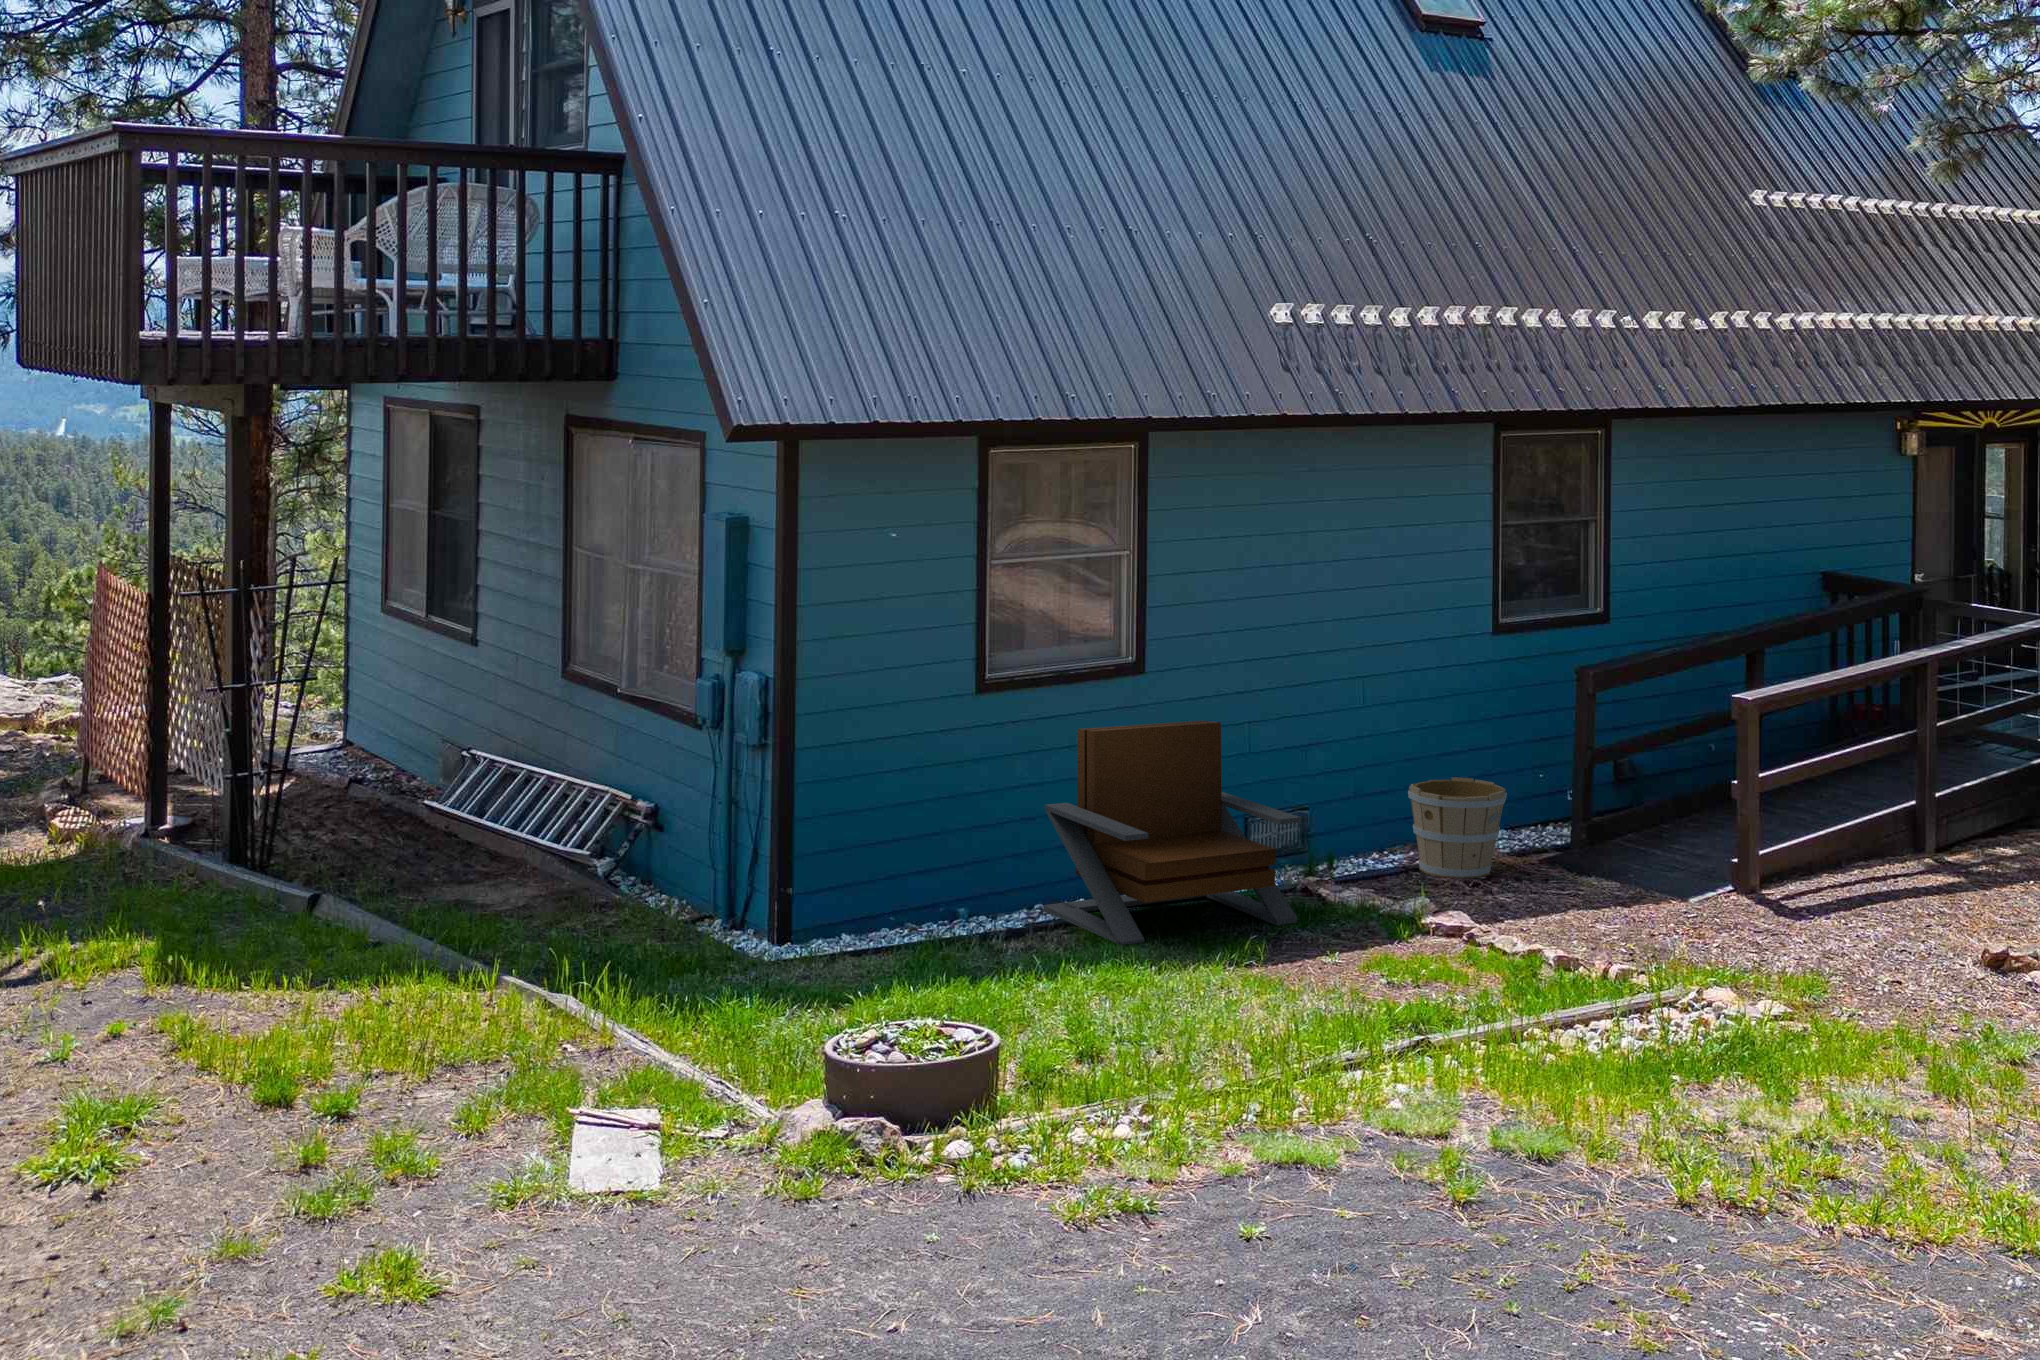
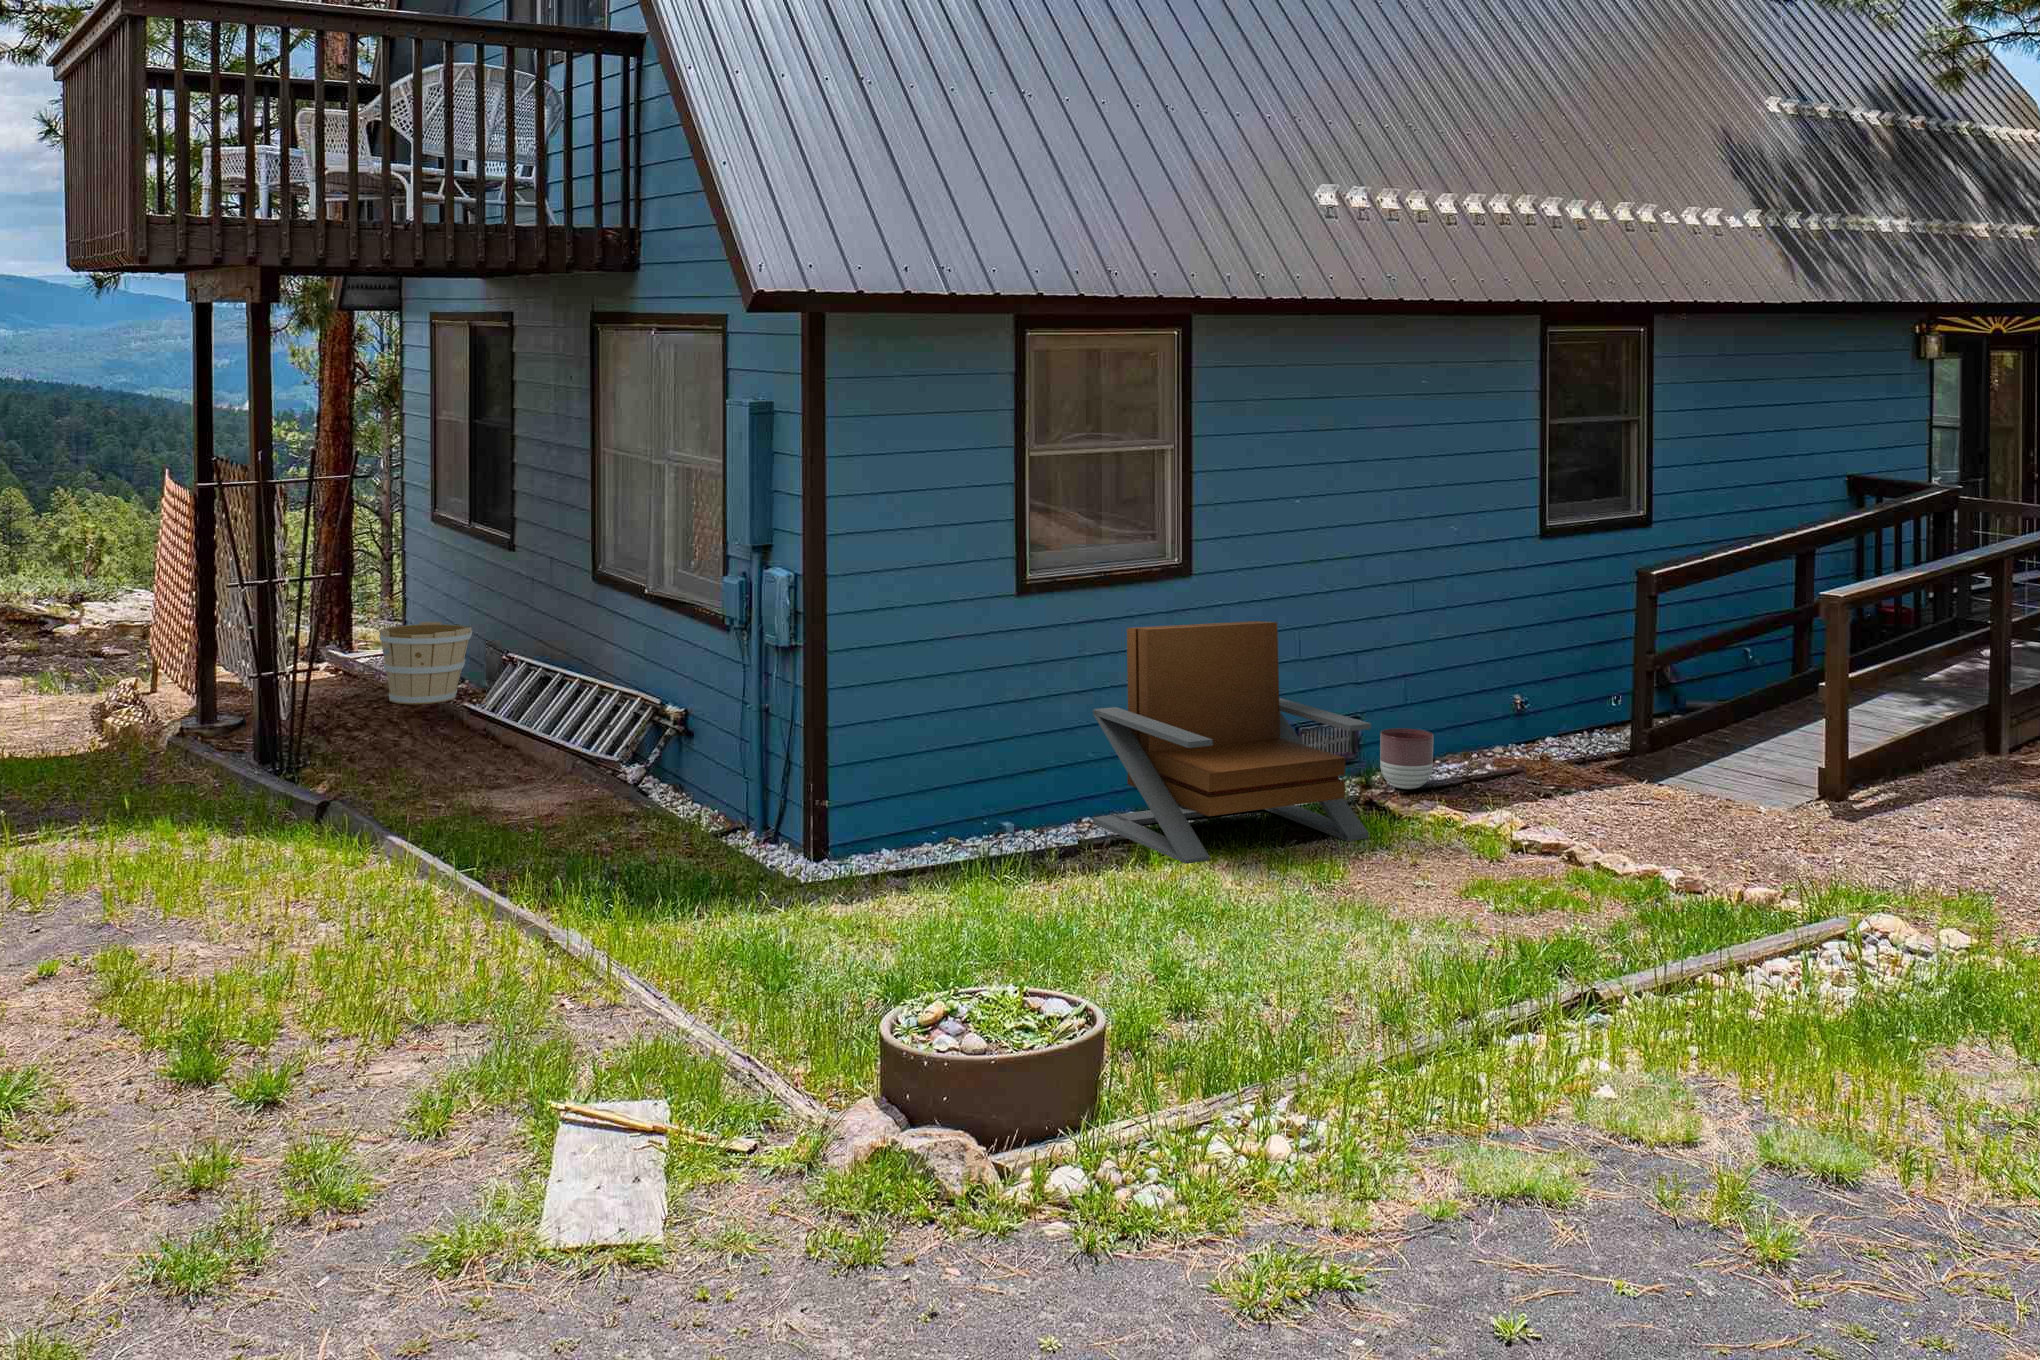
wooden bucket: present [1408,777,1507,878] -> present [379,622,472,705]
planter: none [1327,820,1377,878] -> present [1380,728,1434,789]

